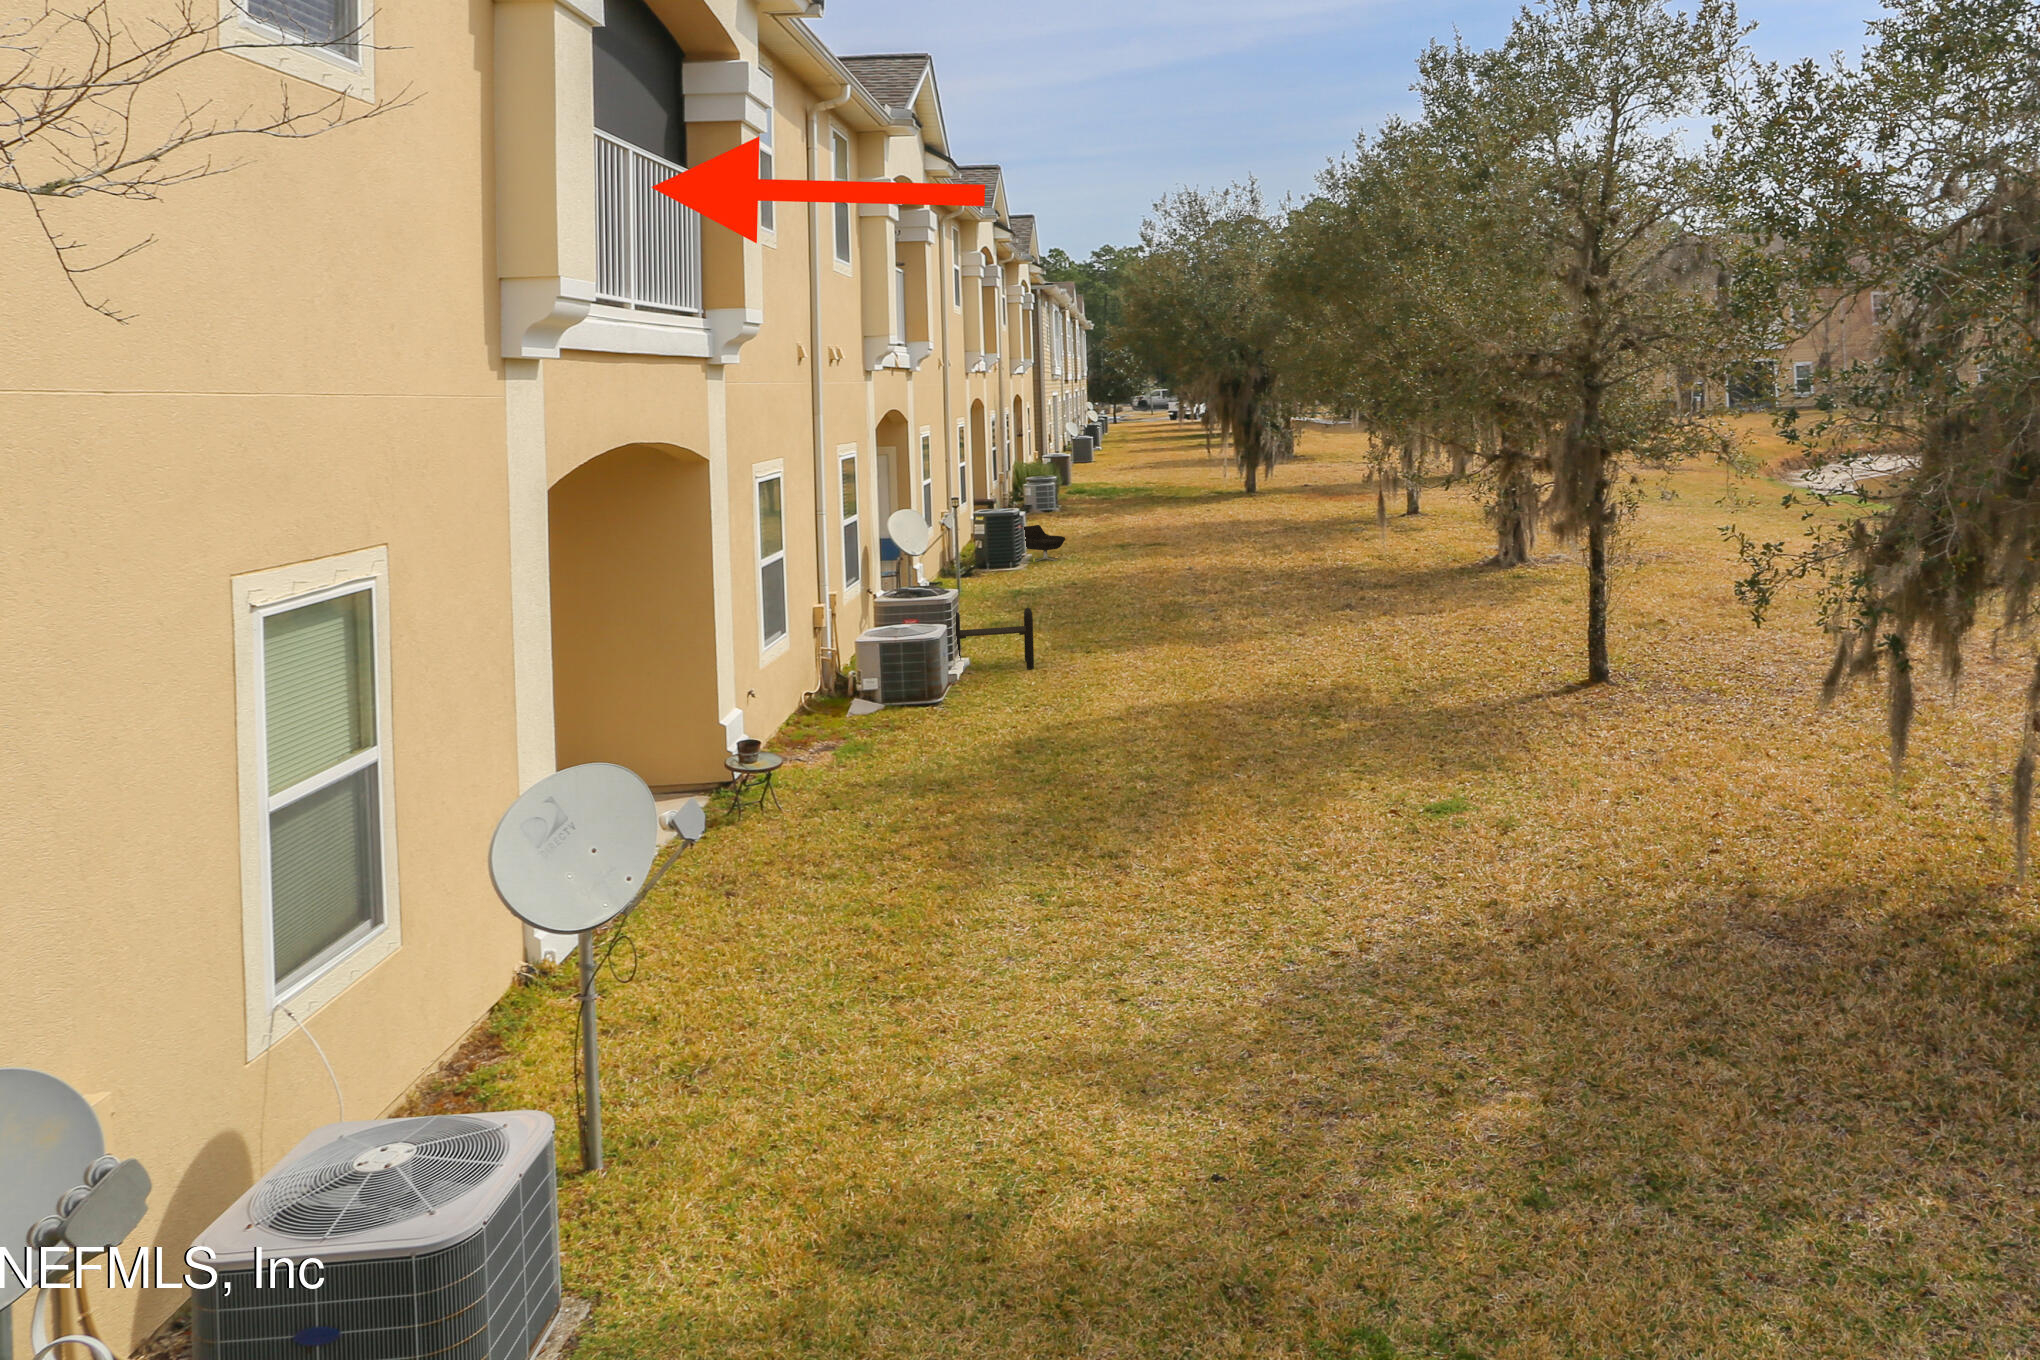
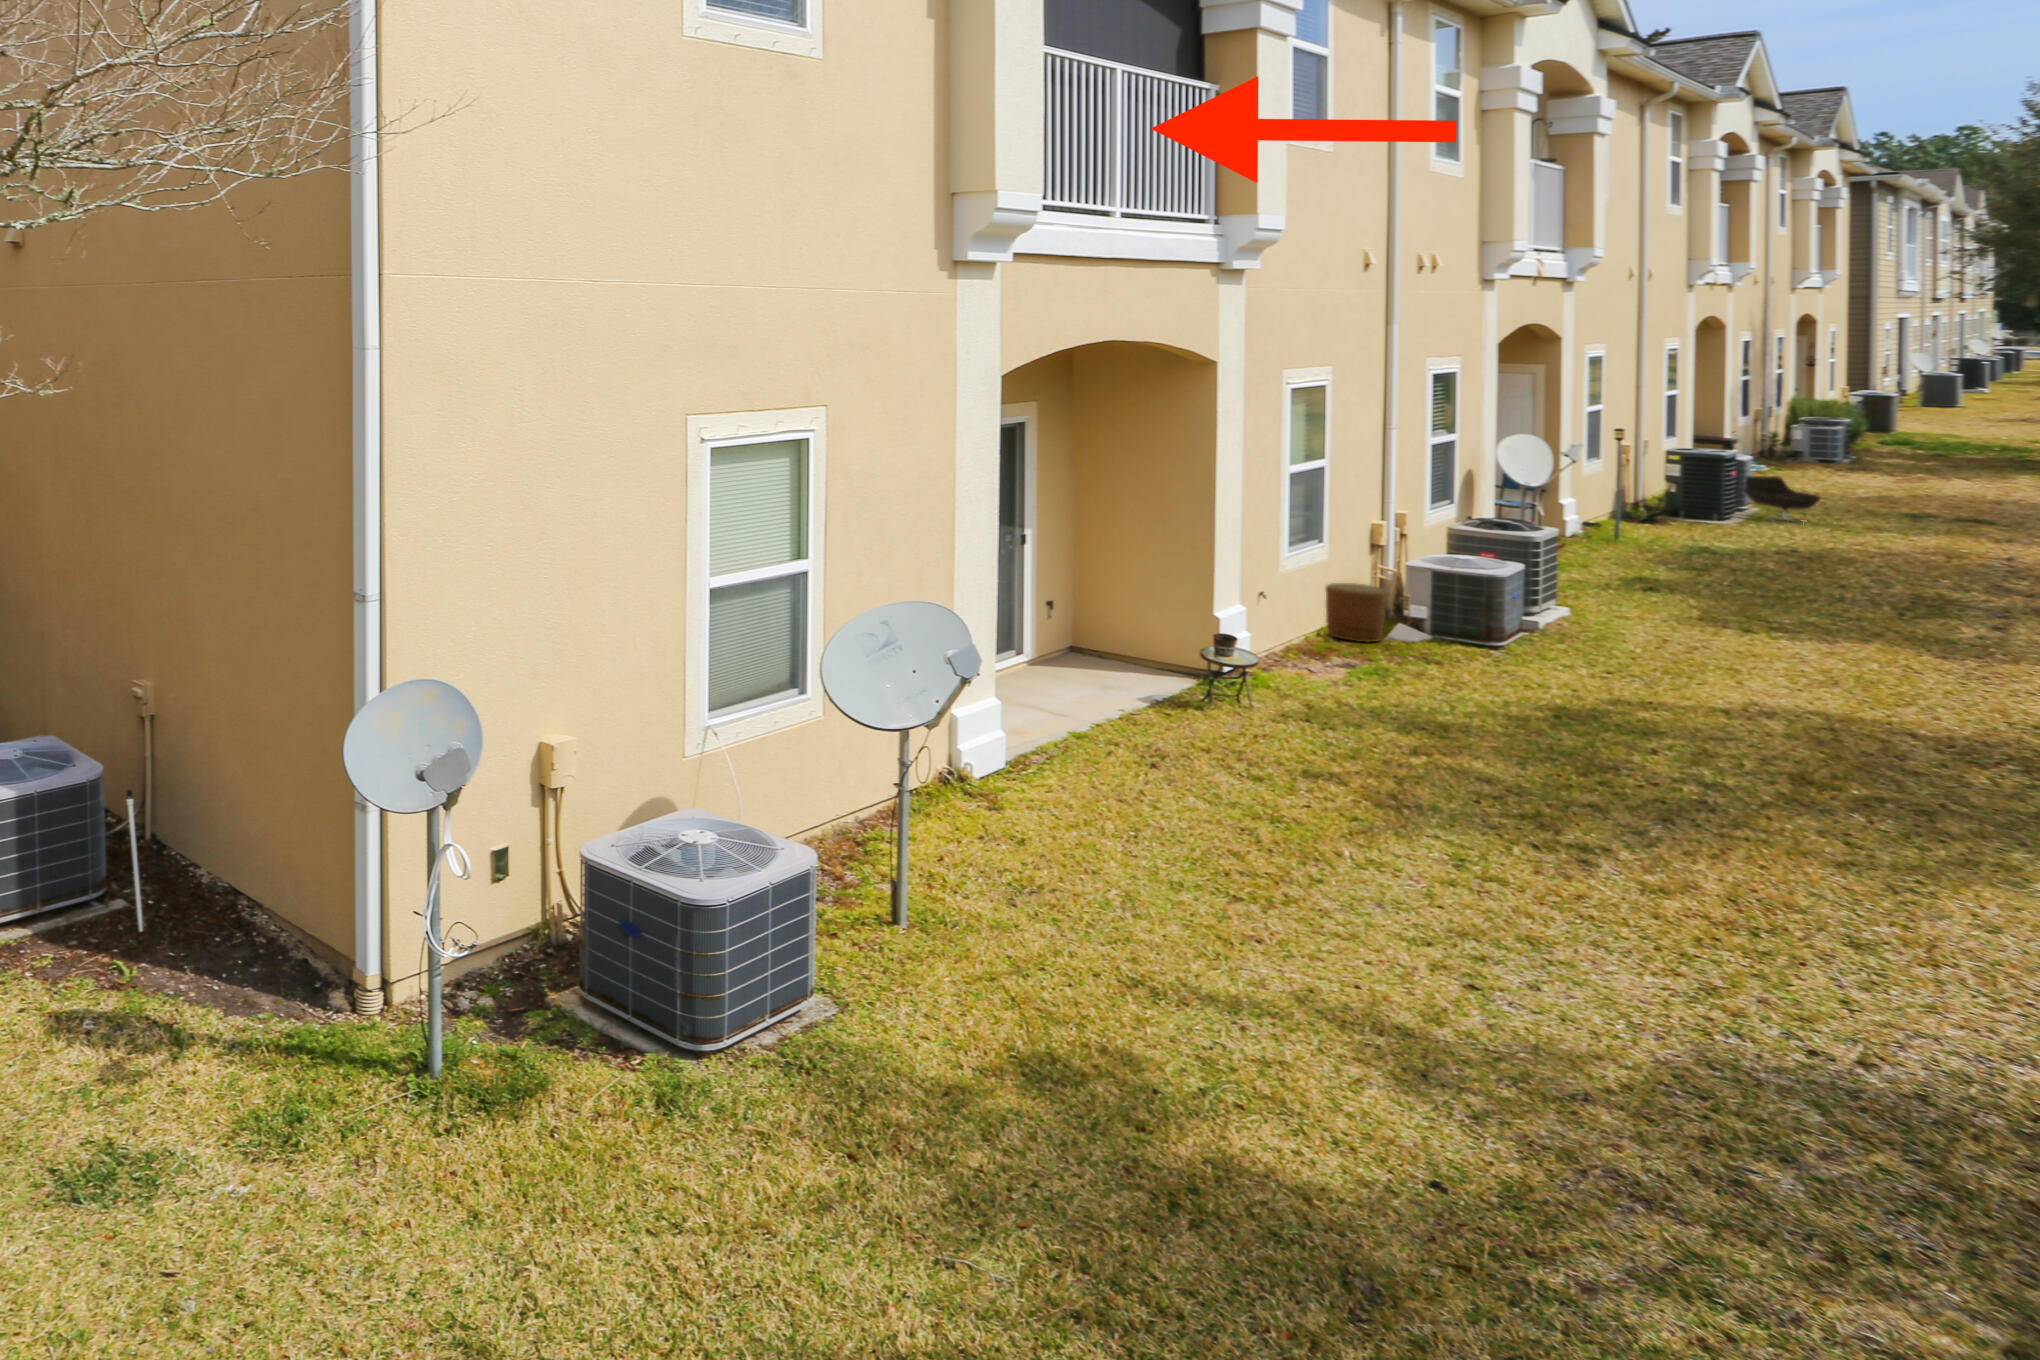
bench: present [956,608,1034,669] -> none [1545,557,1666,640]
basket: none [794,666,848,723] -> present [1325,583,1387,642]

